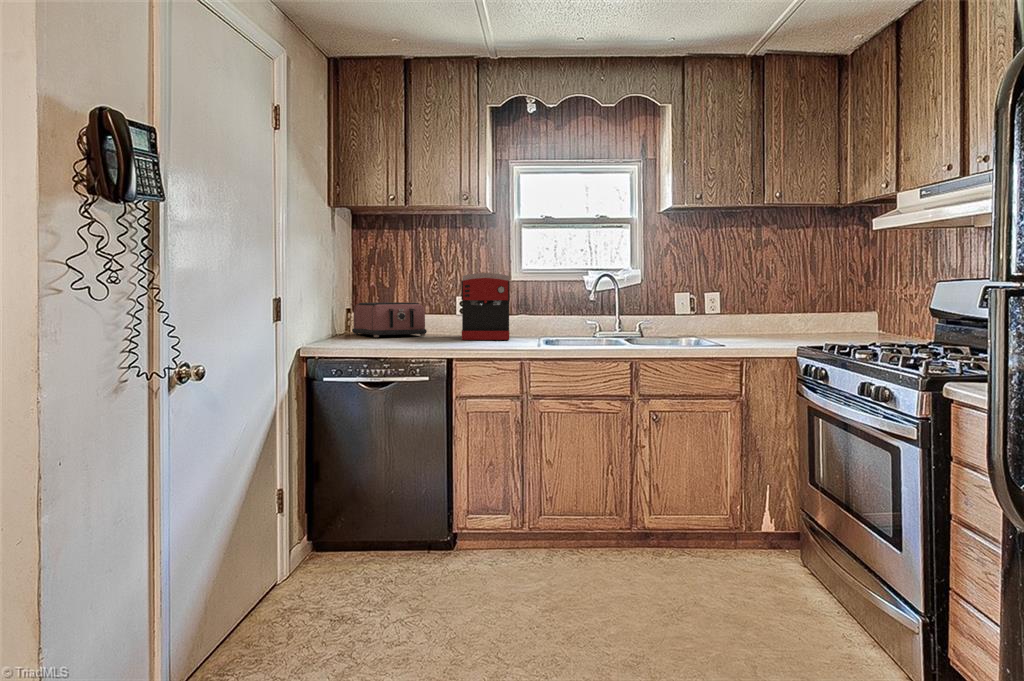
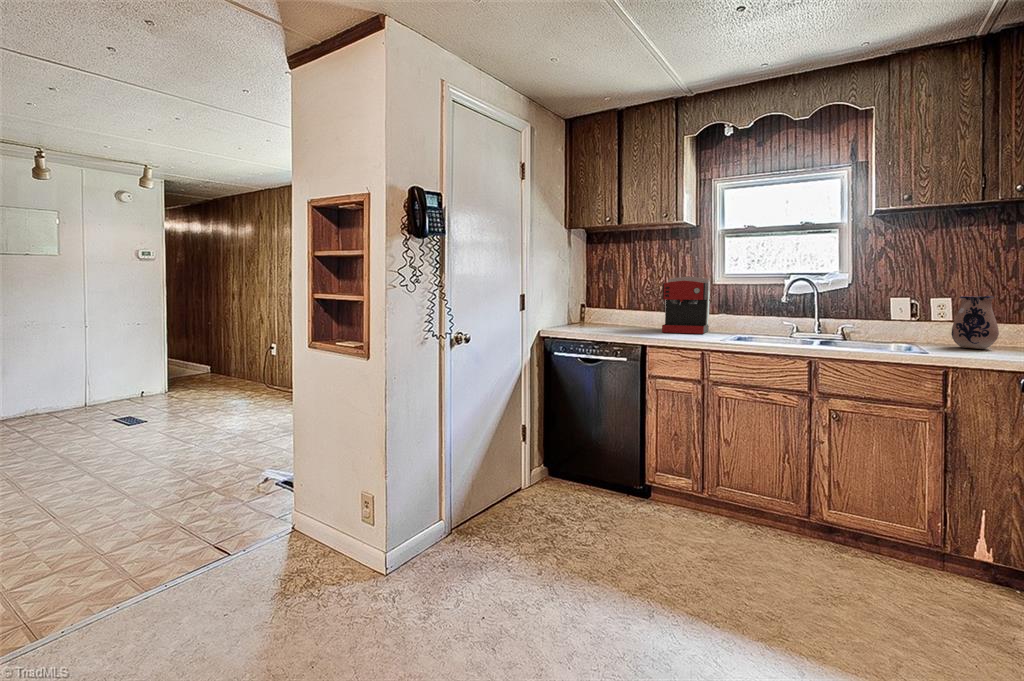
ceramic pitcher: none [742,295,778,345] -> present [951,296,999,349]
toaster: present [352,302,427,337] -> none [584,301,638,328]

